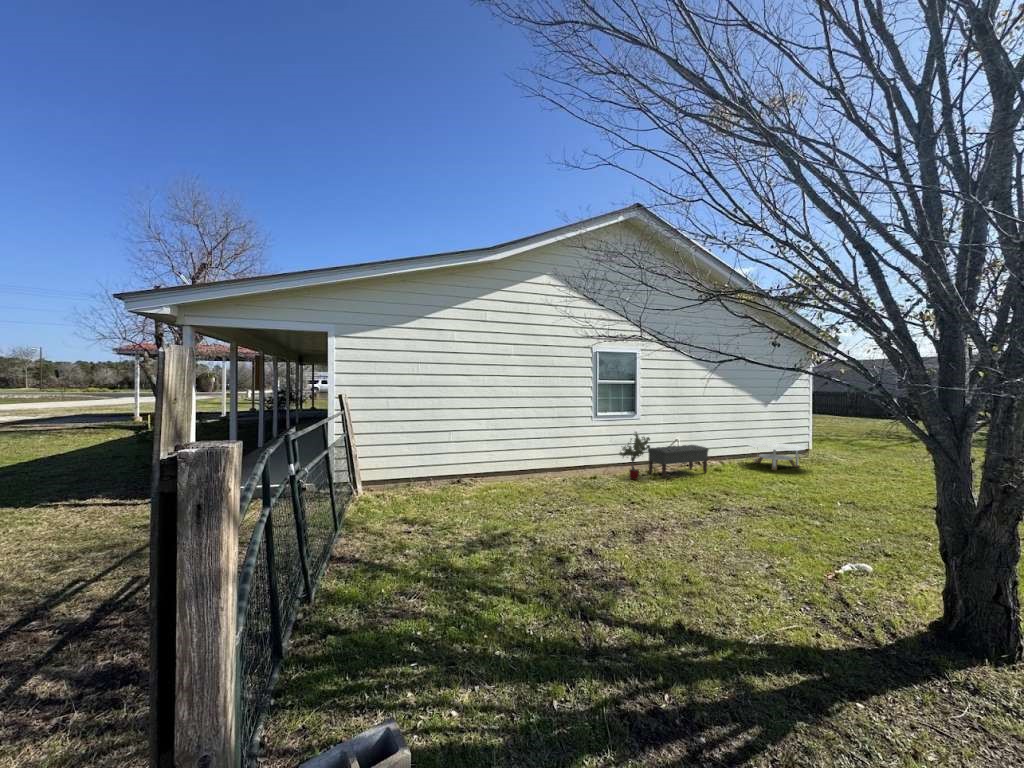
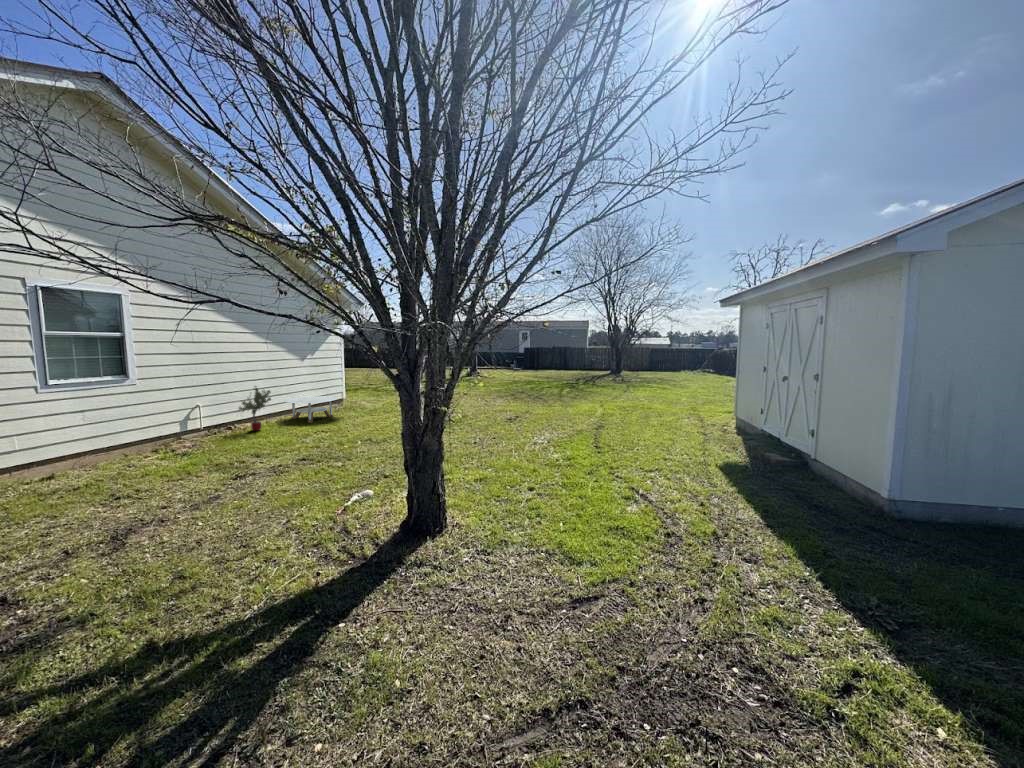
potted tree: present [619,432,650,480] -> present [239,386,271,431]
bench: present [648,445,708,478] -> none [154,409,238,452]

